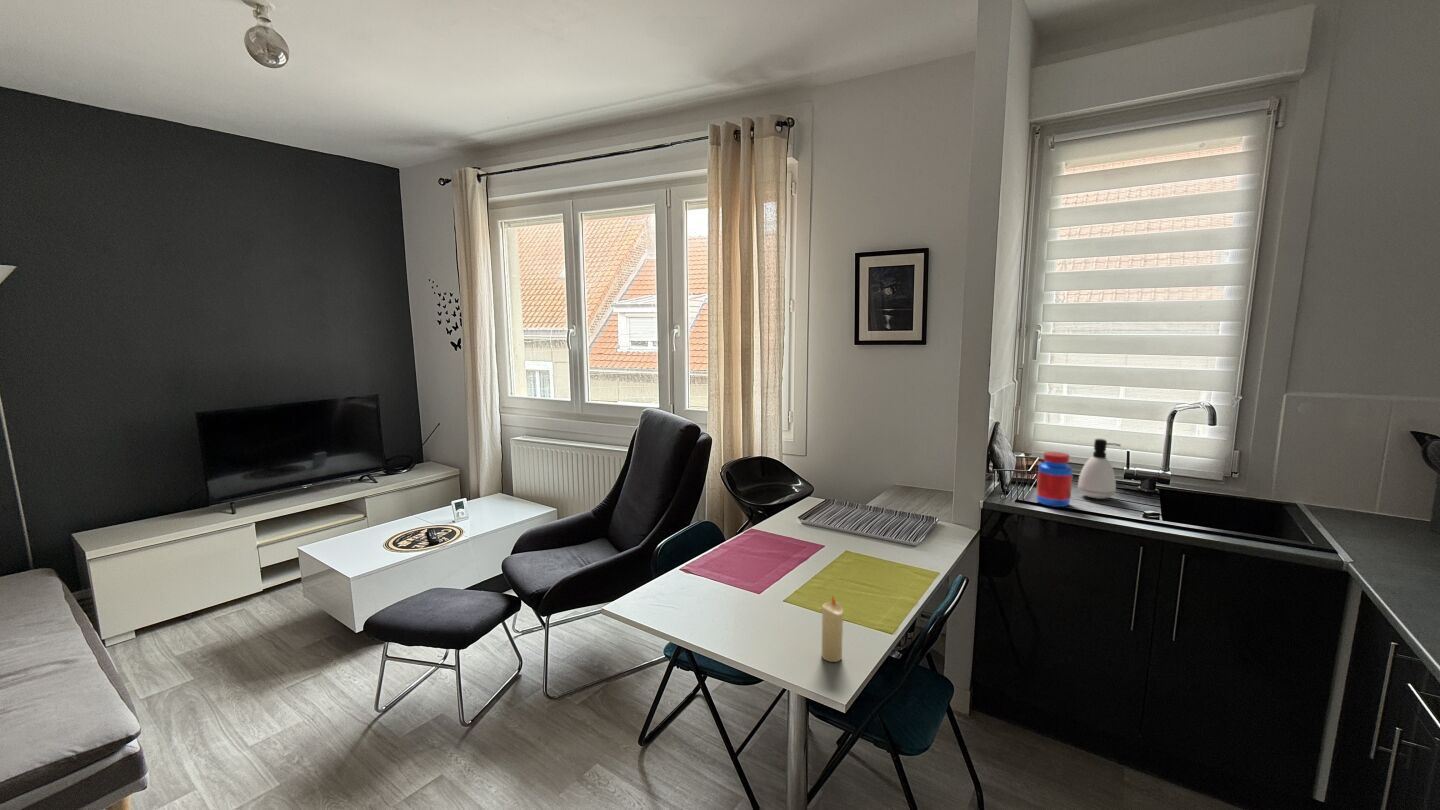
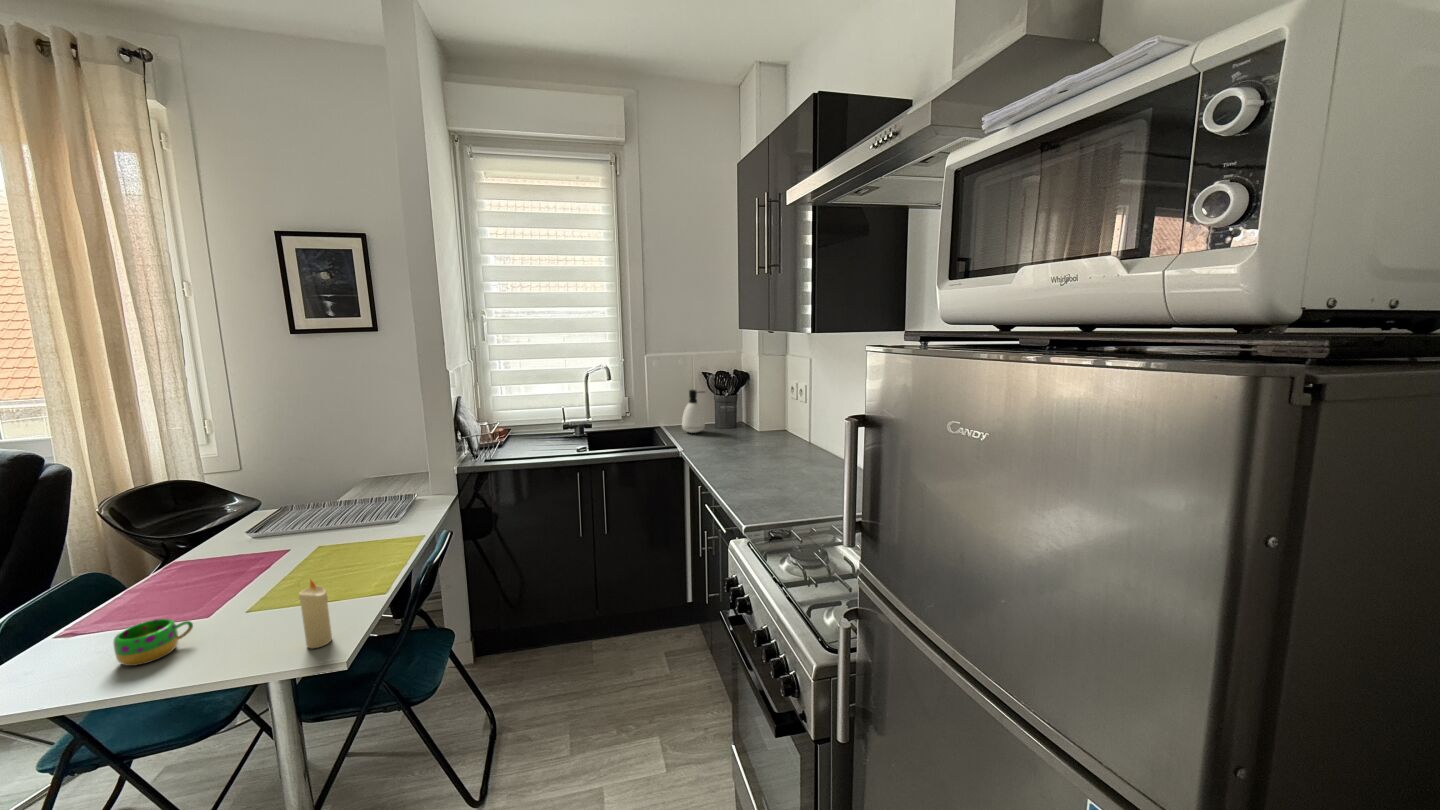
soap dispenser: present [1078,439,1120,499] -> present [682,390,705,433]
jar: present [1036,452,1073,507] -> none [499,414,527,459]
mug: none [708,580,753,614] -> present [113,619,193,666]

